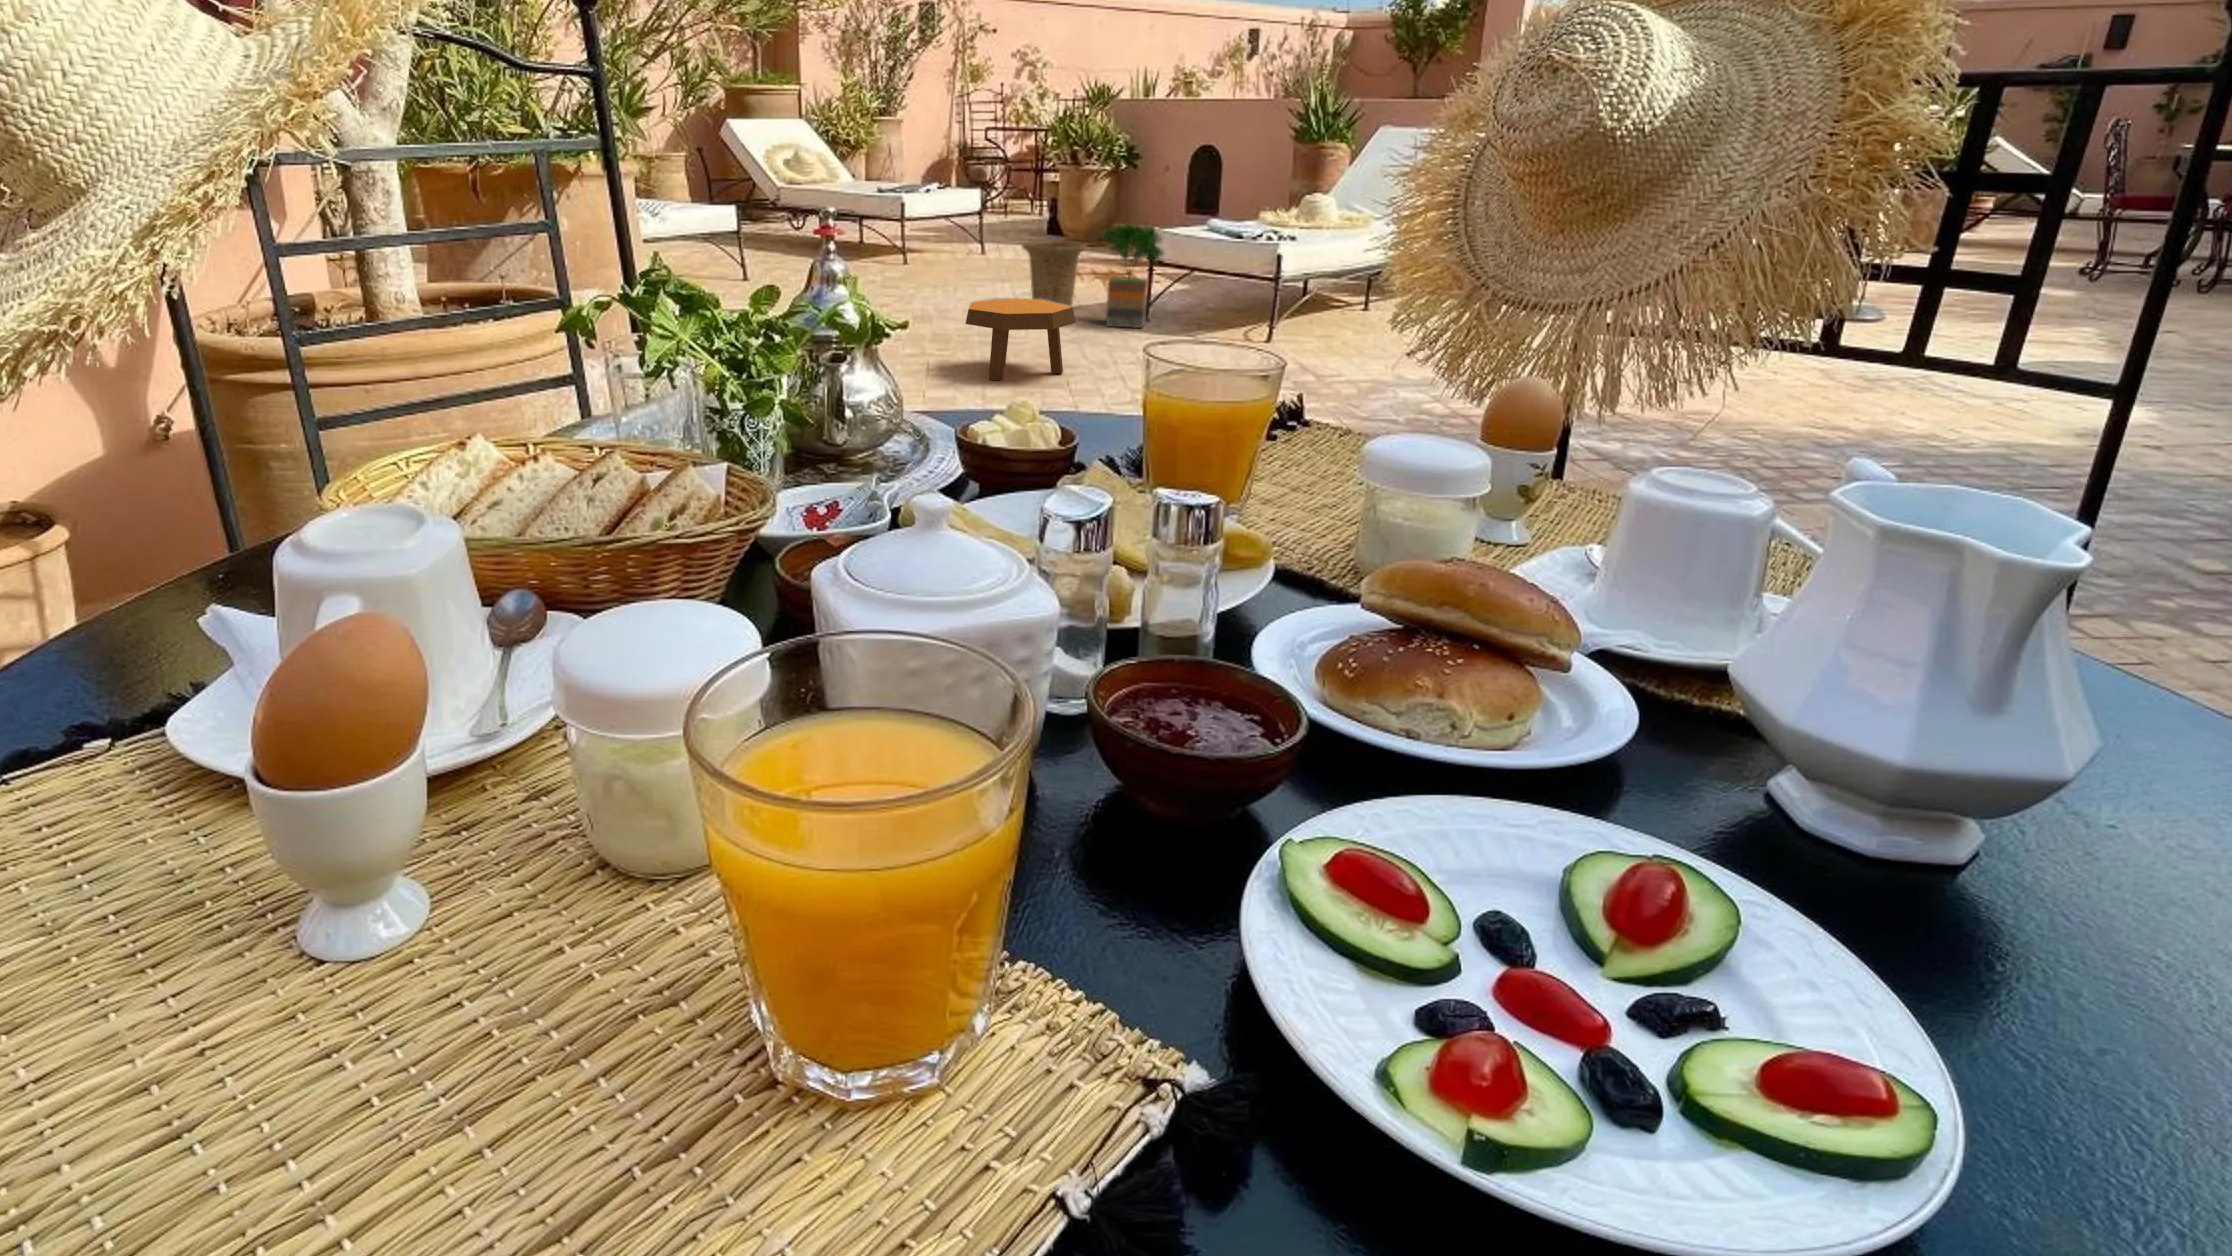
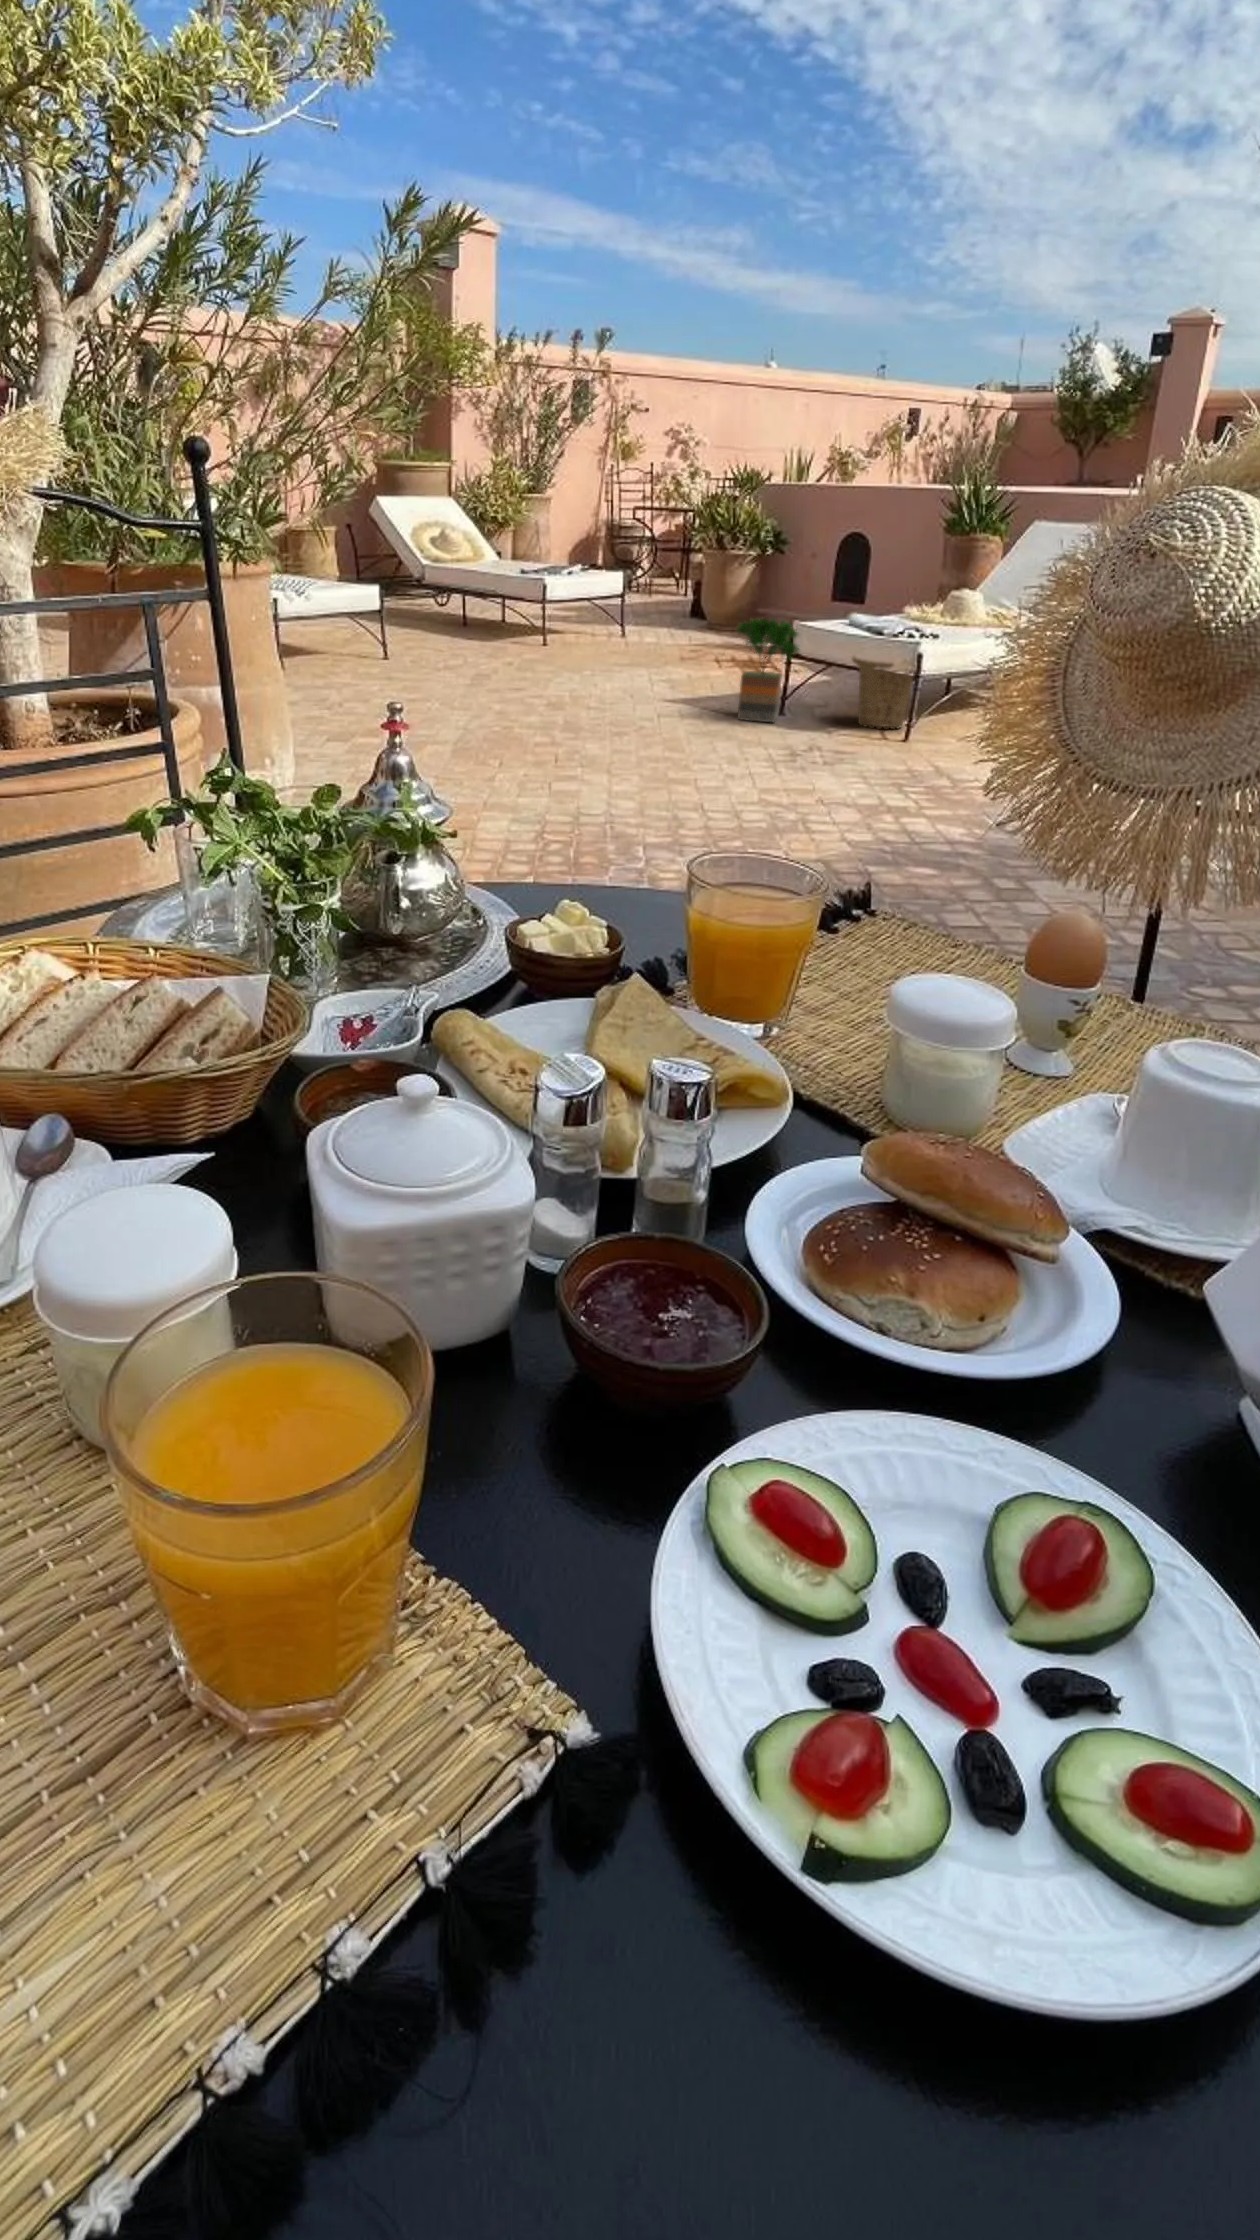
basket: present [1022,241,1087,306] -> present [852,656,913,729]
footstool: present [966,299,1076,380] -> none [592,695,702,778]

